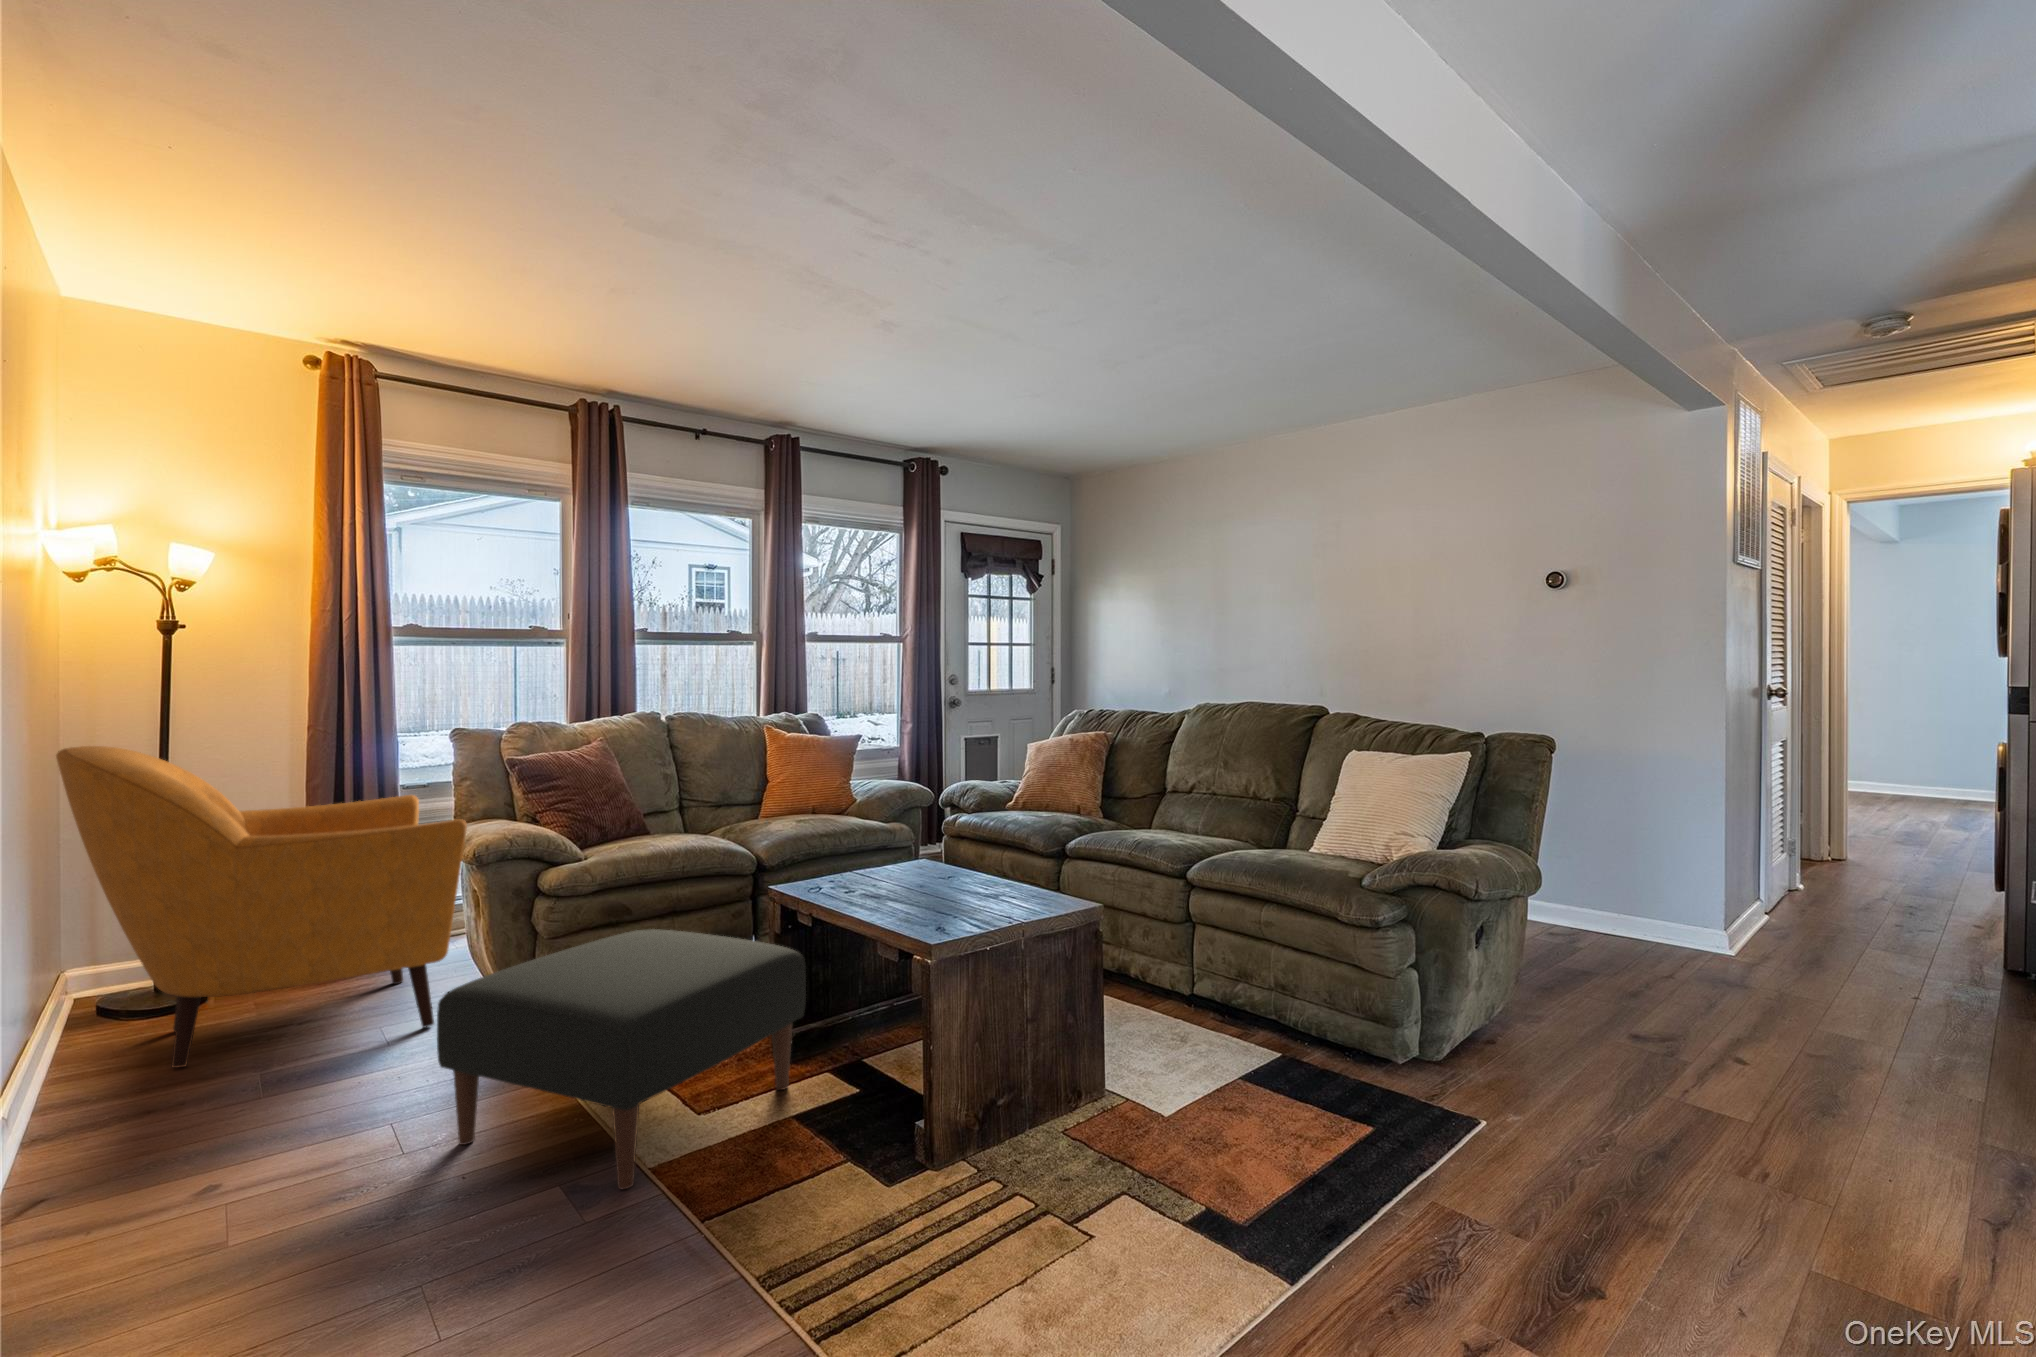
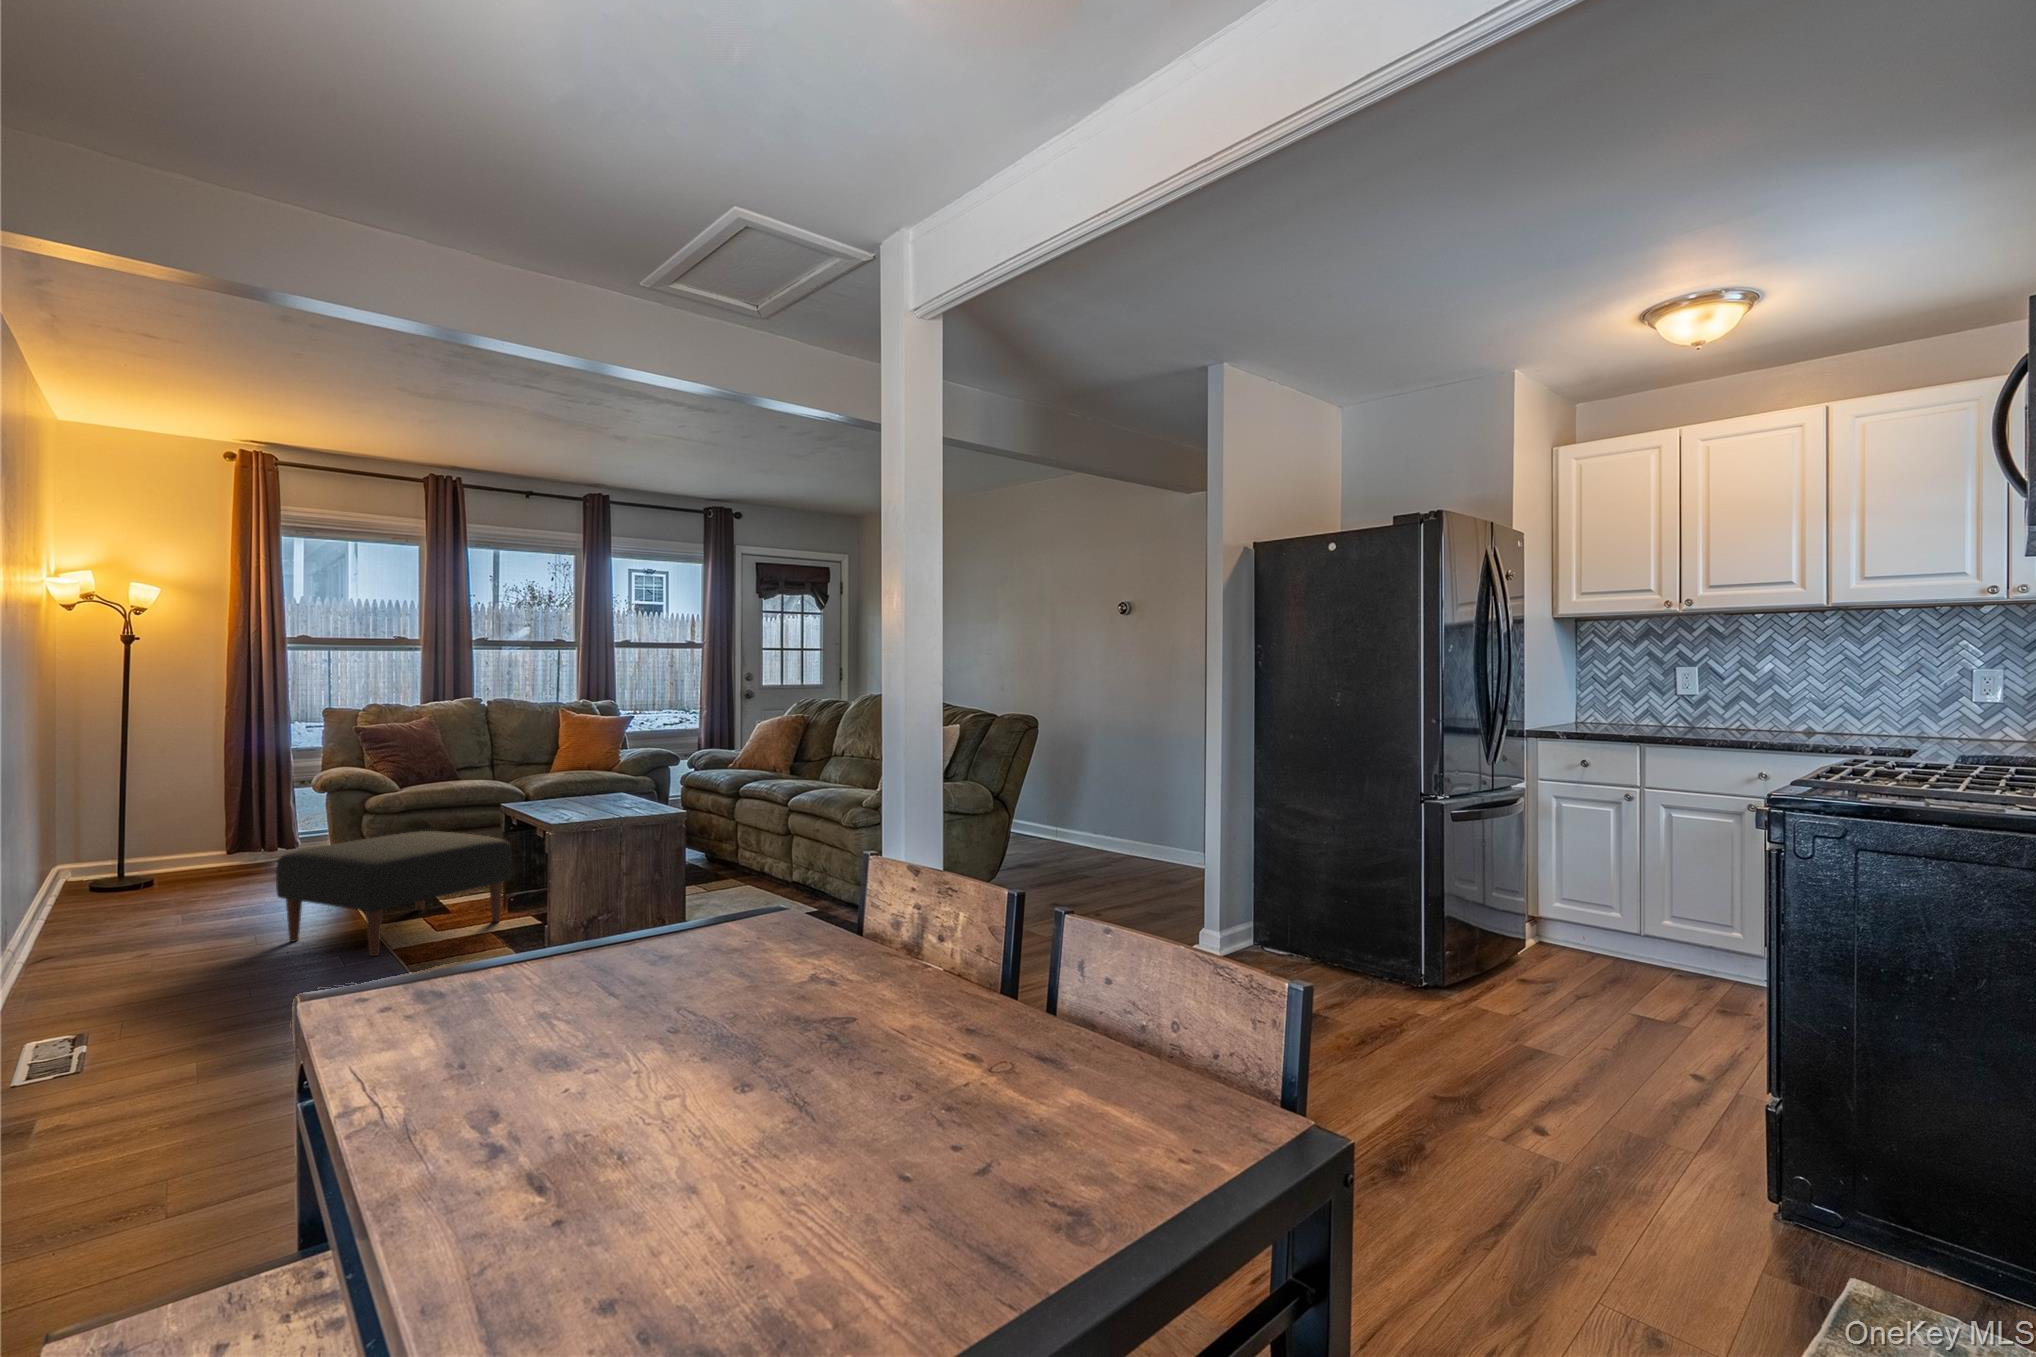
armchair: present [56,746,467,1068] -> none [53,716,318,912]

